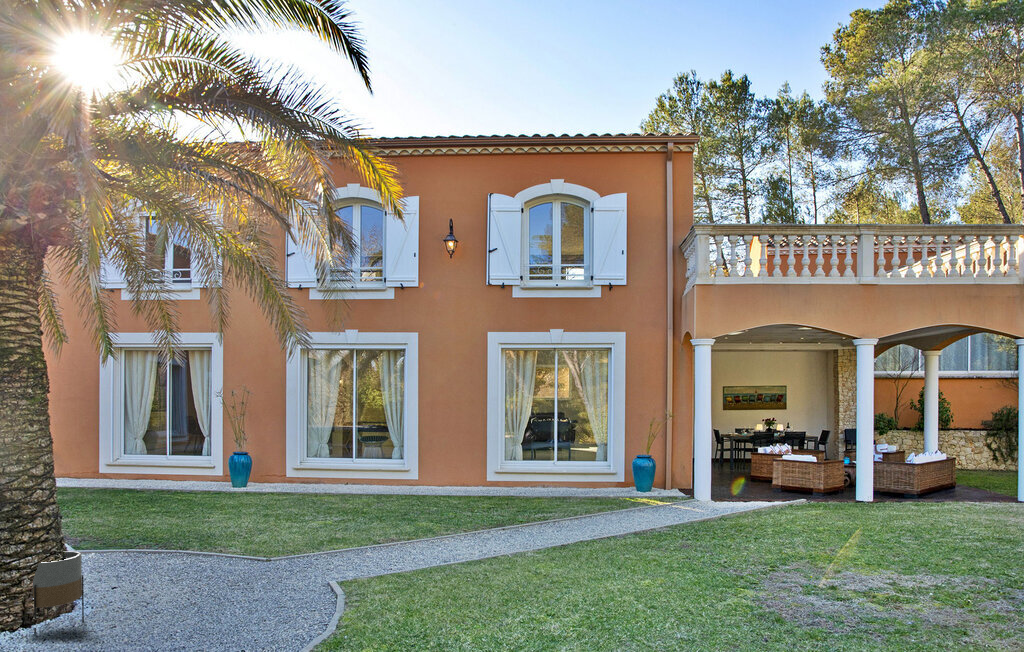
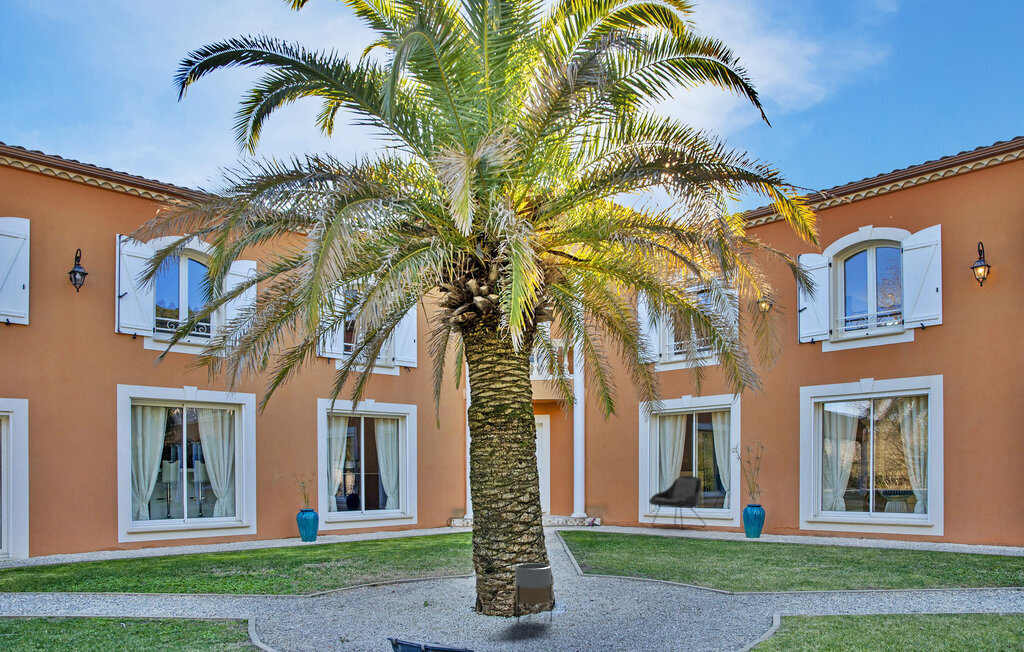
lounge chair: none [119,430,184,488] -> present [649,476,705,530]

